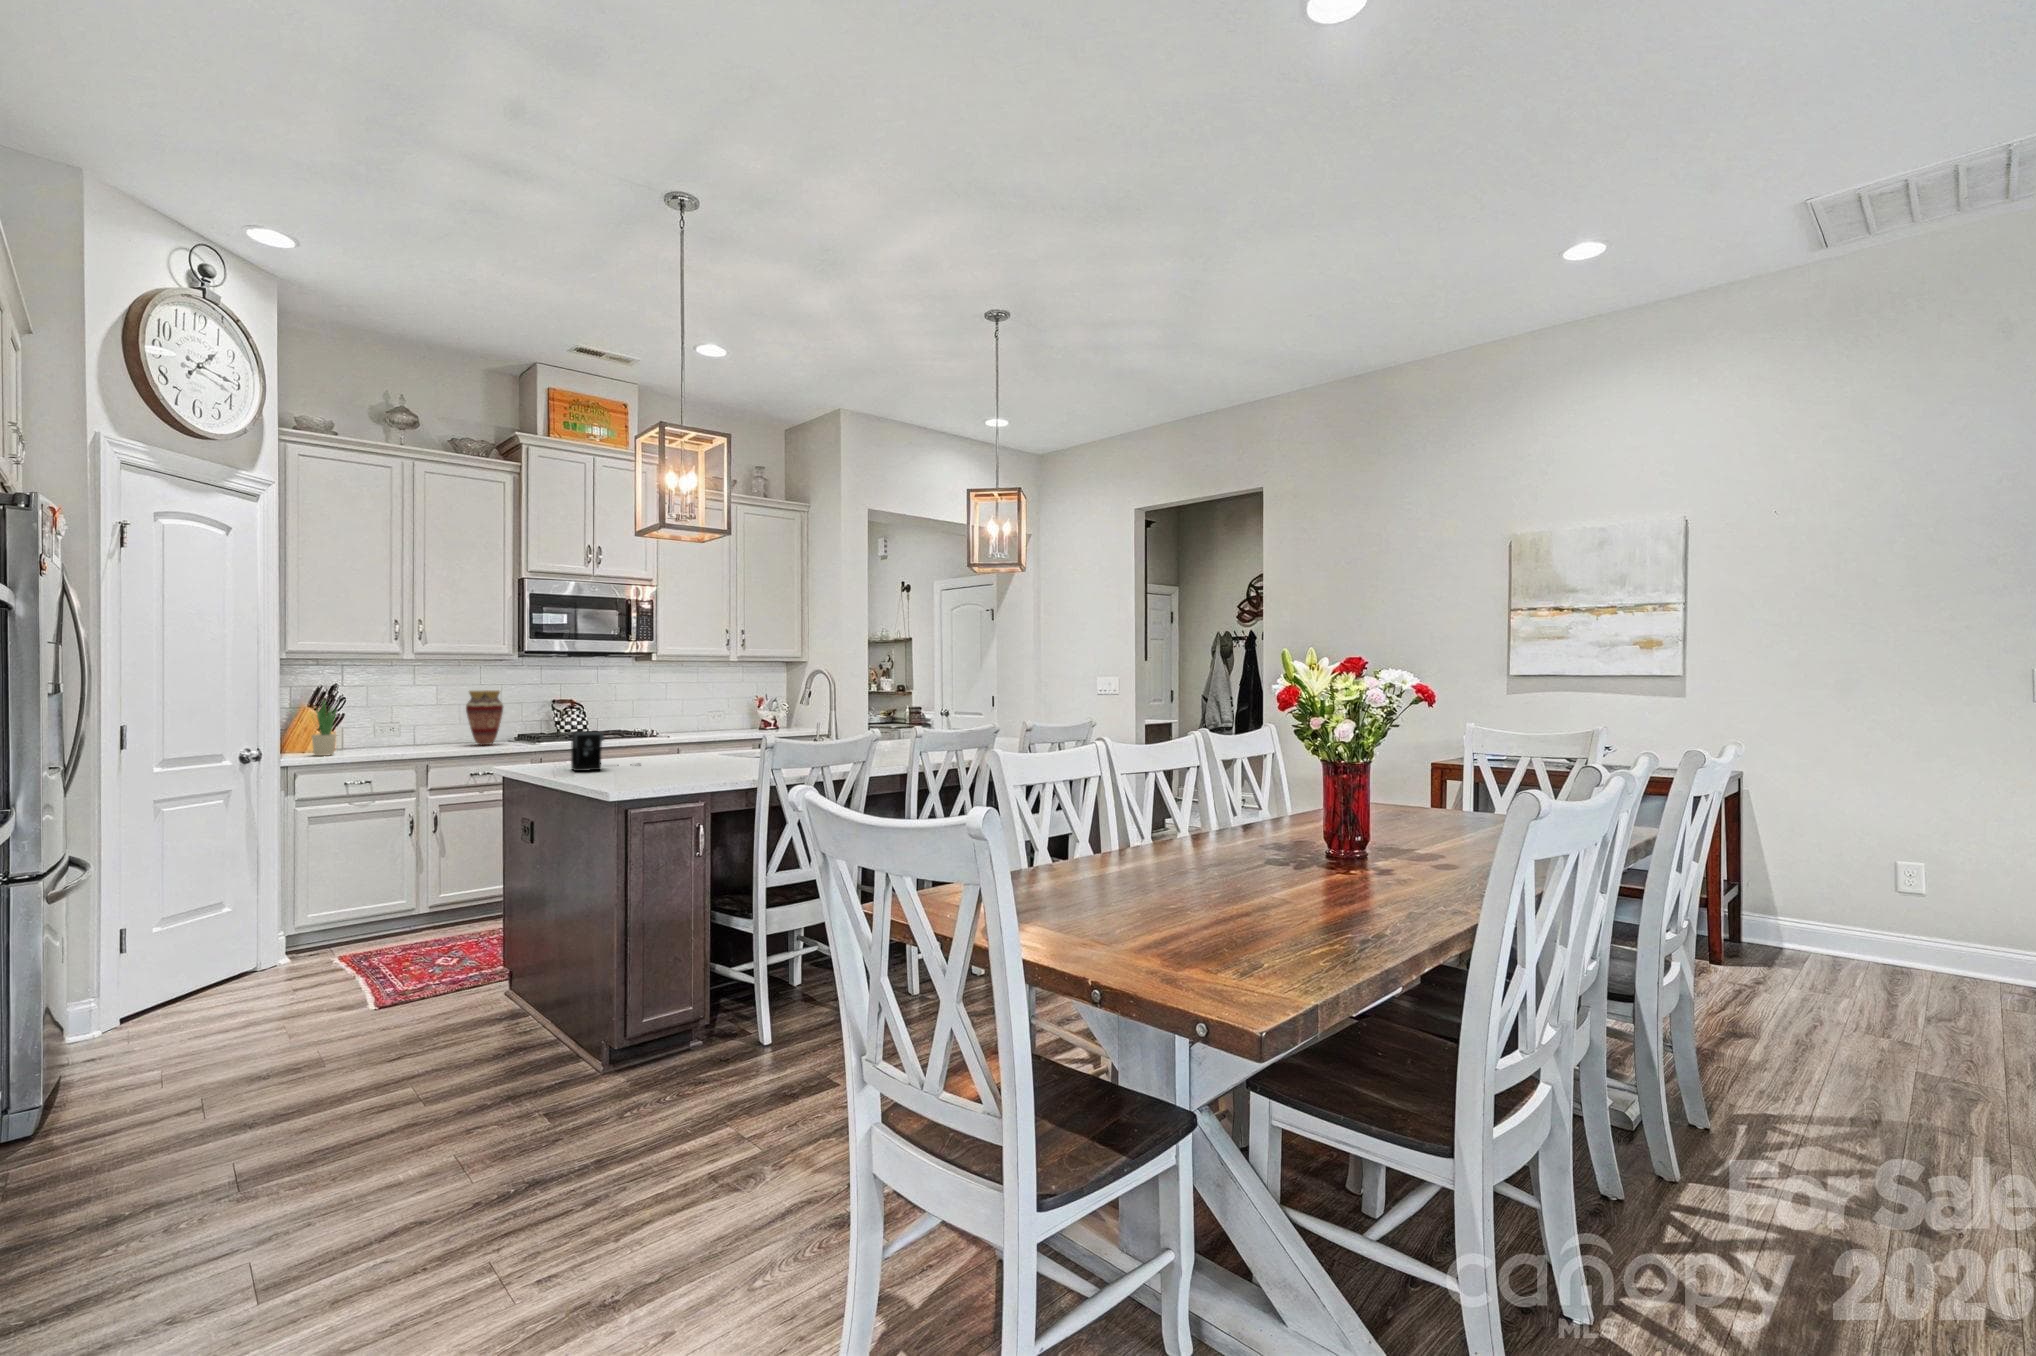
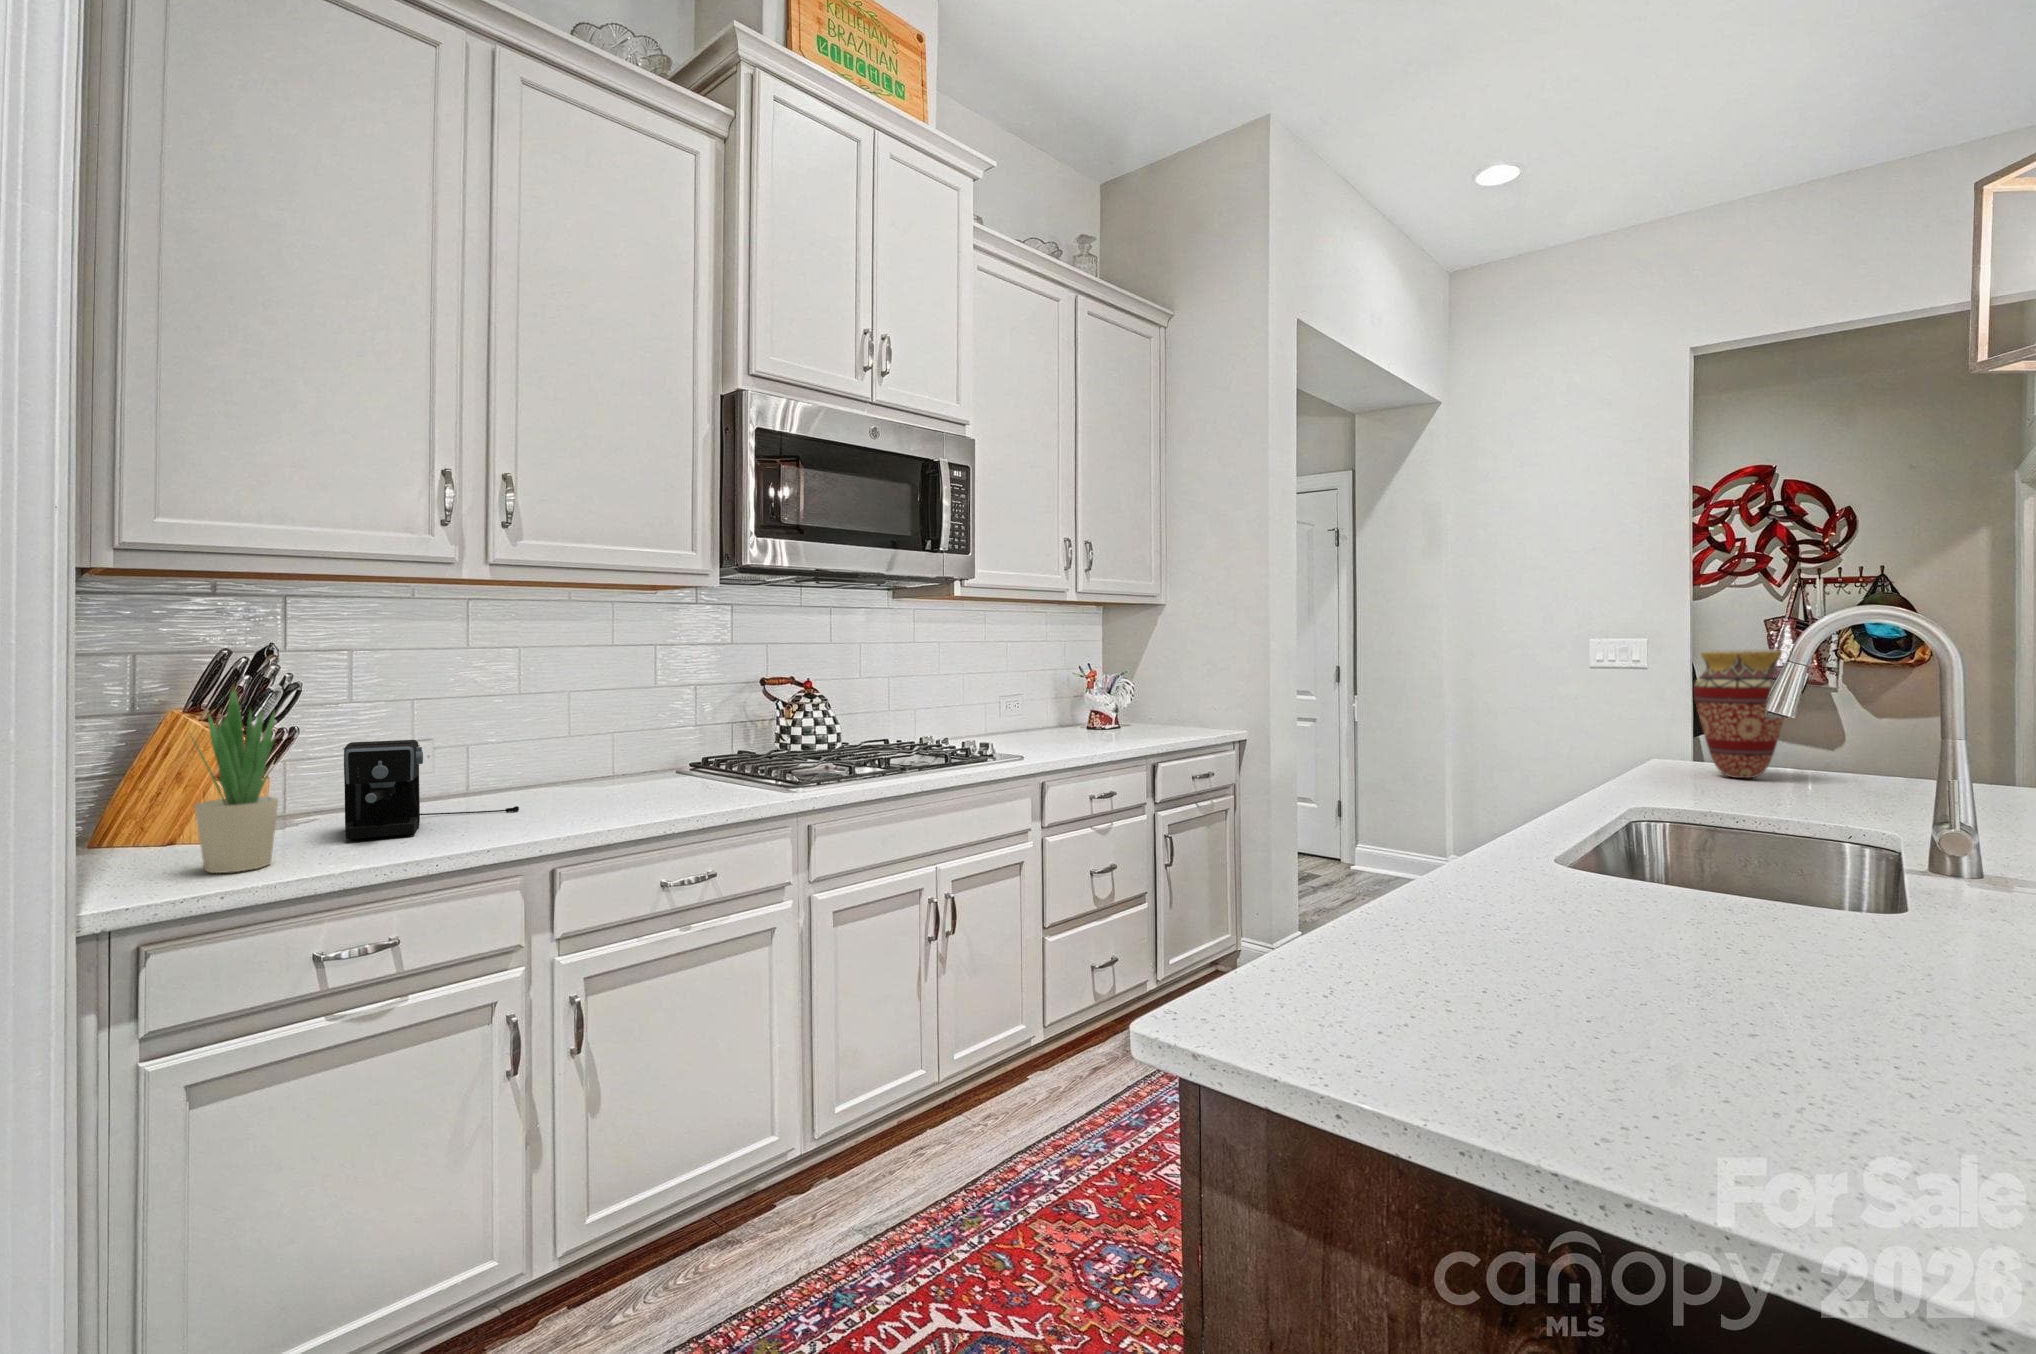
vase: present [466,690,503,745] -> present [1694,649,1784,778]
coffee maker: present [571,731,604,771] -> present [343,740,519,839]

